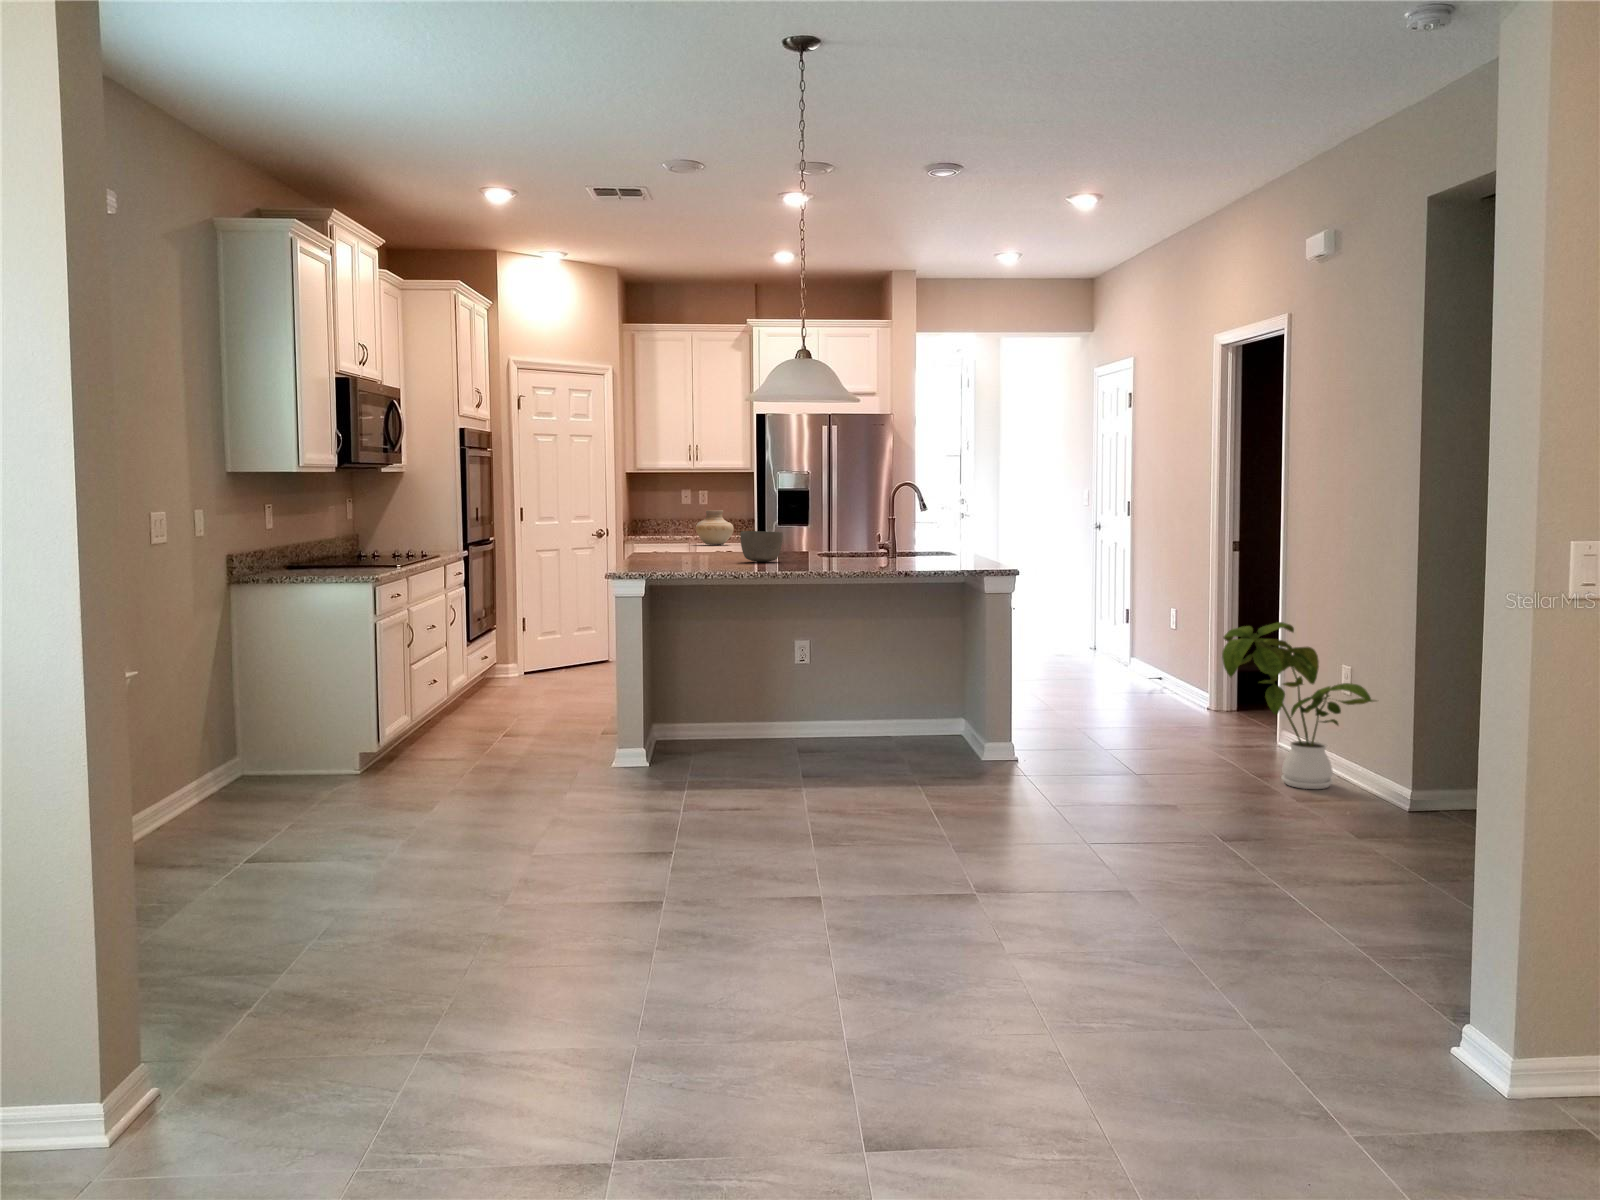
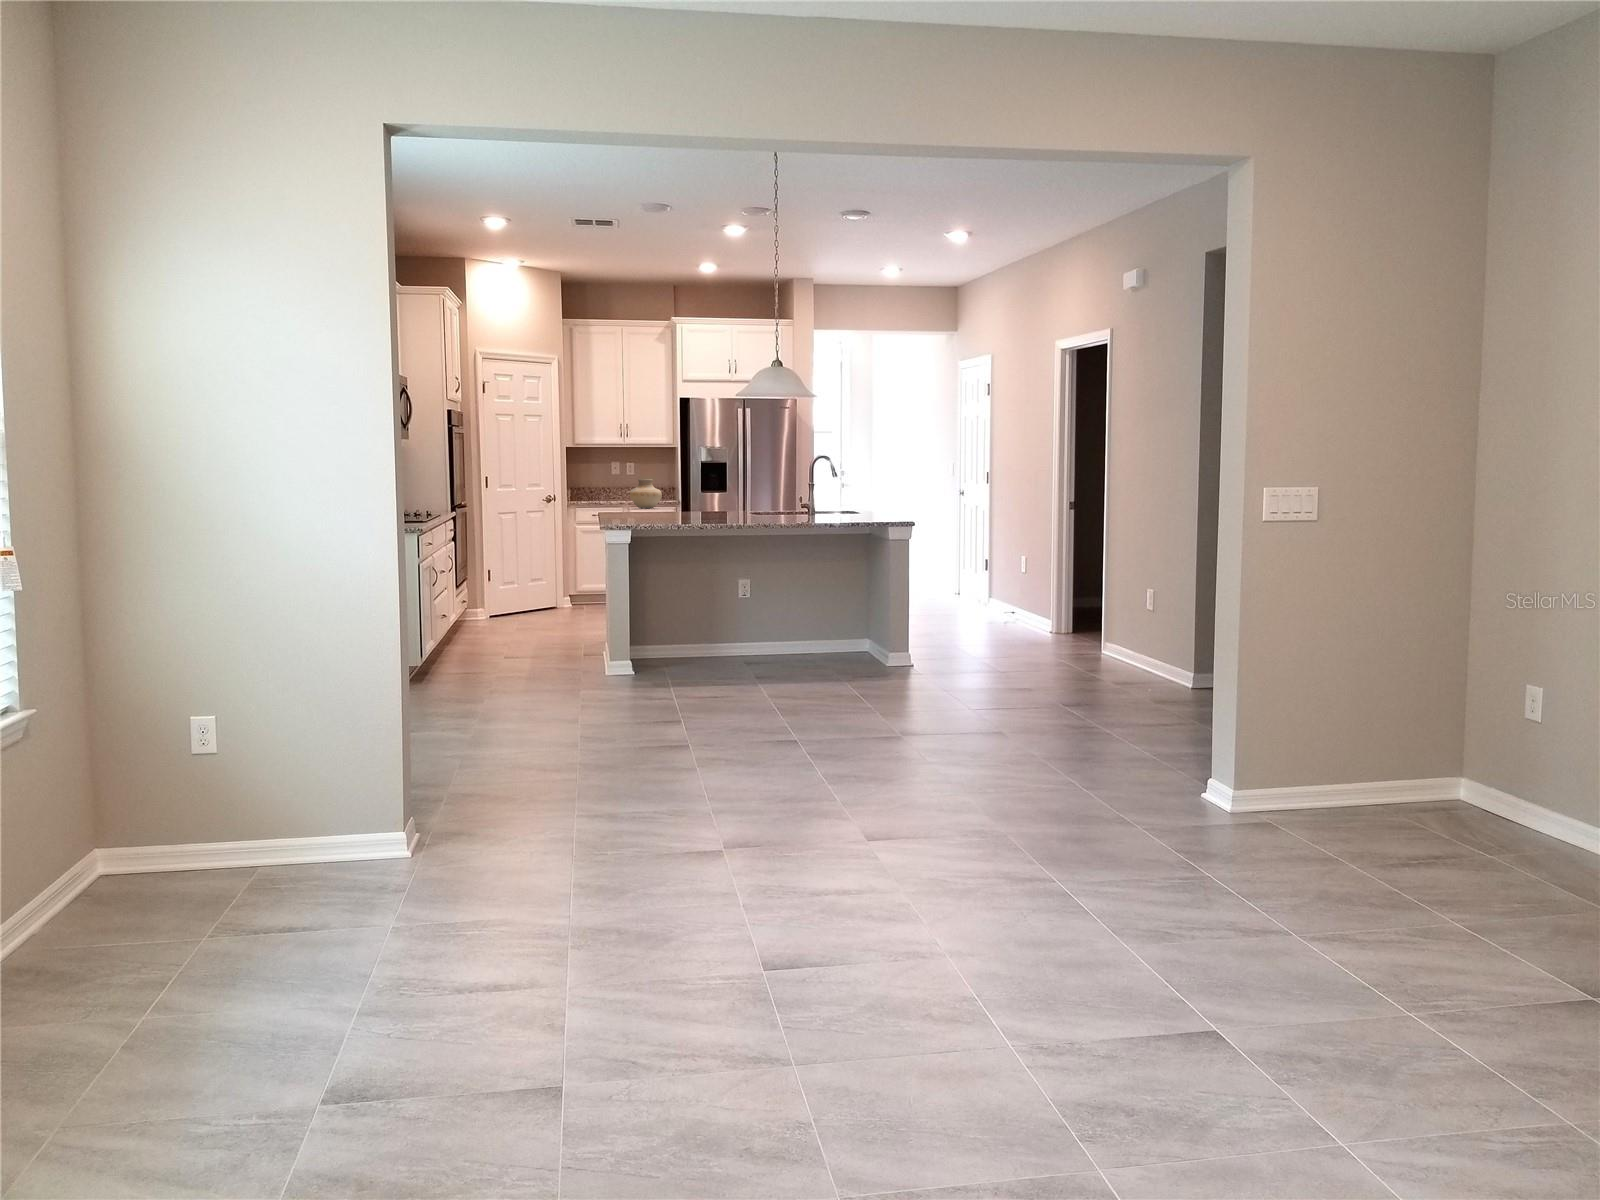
bowl: present [740,531,783,562] -> none [695,493,728,517]
house plant: present [1222,622,1374,789] -> none [1063,557,1171,678]

